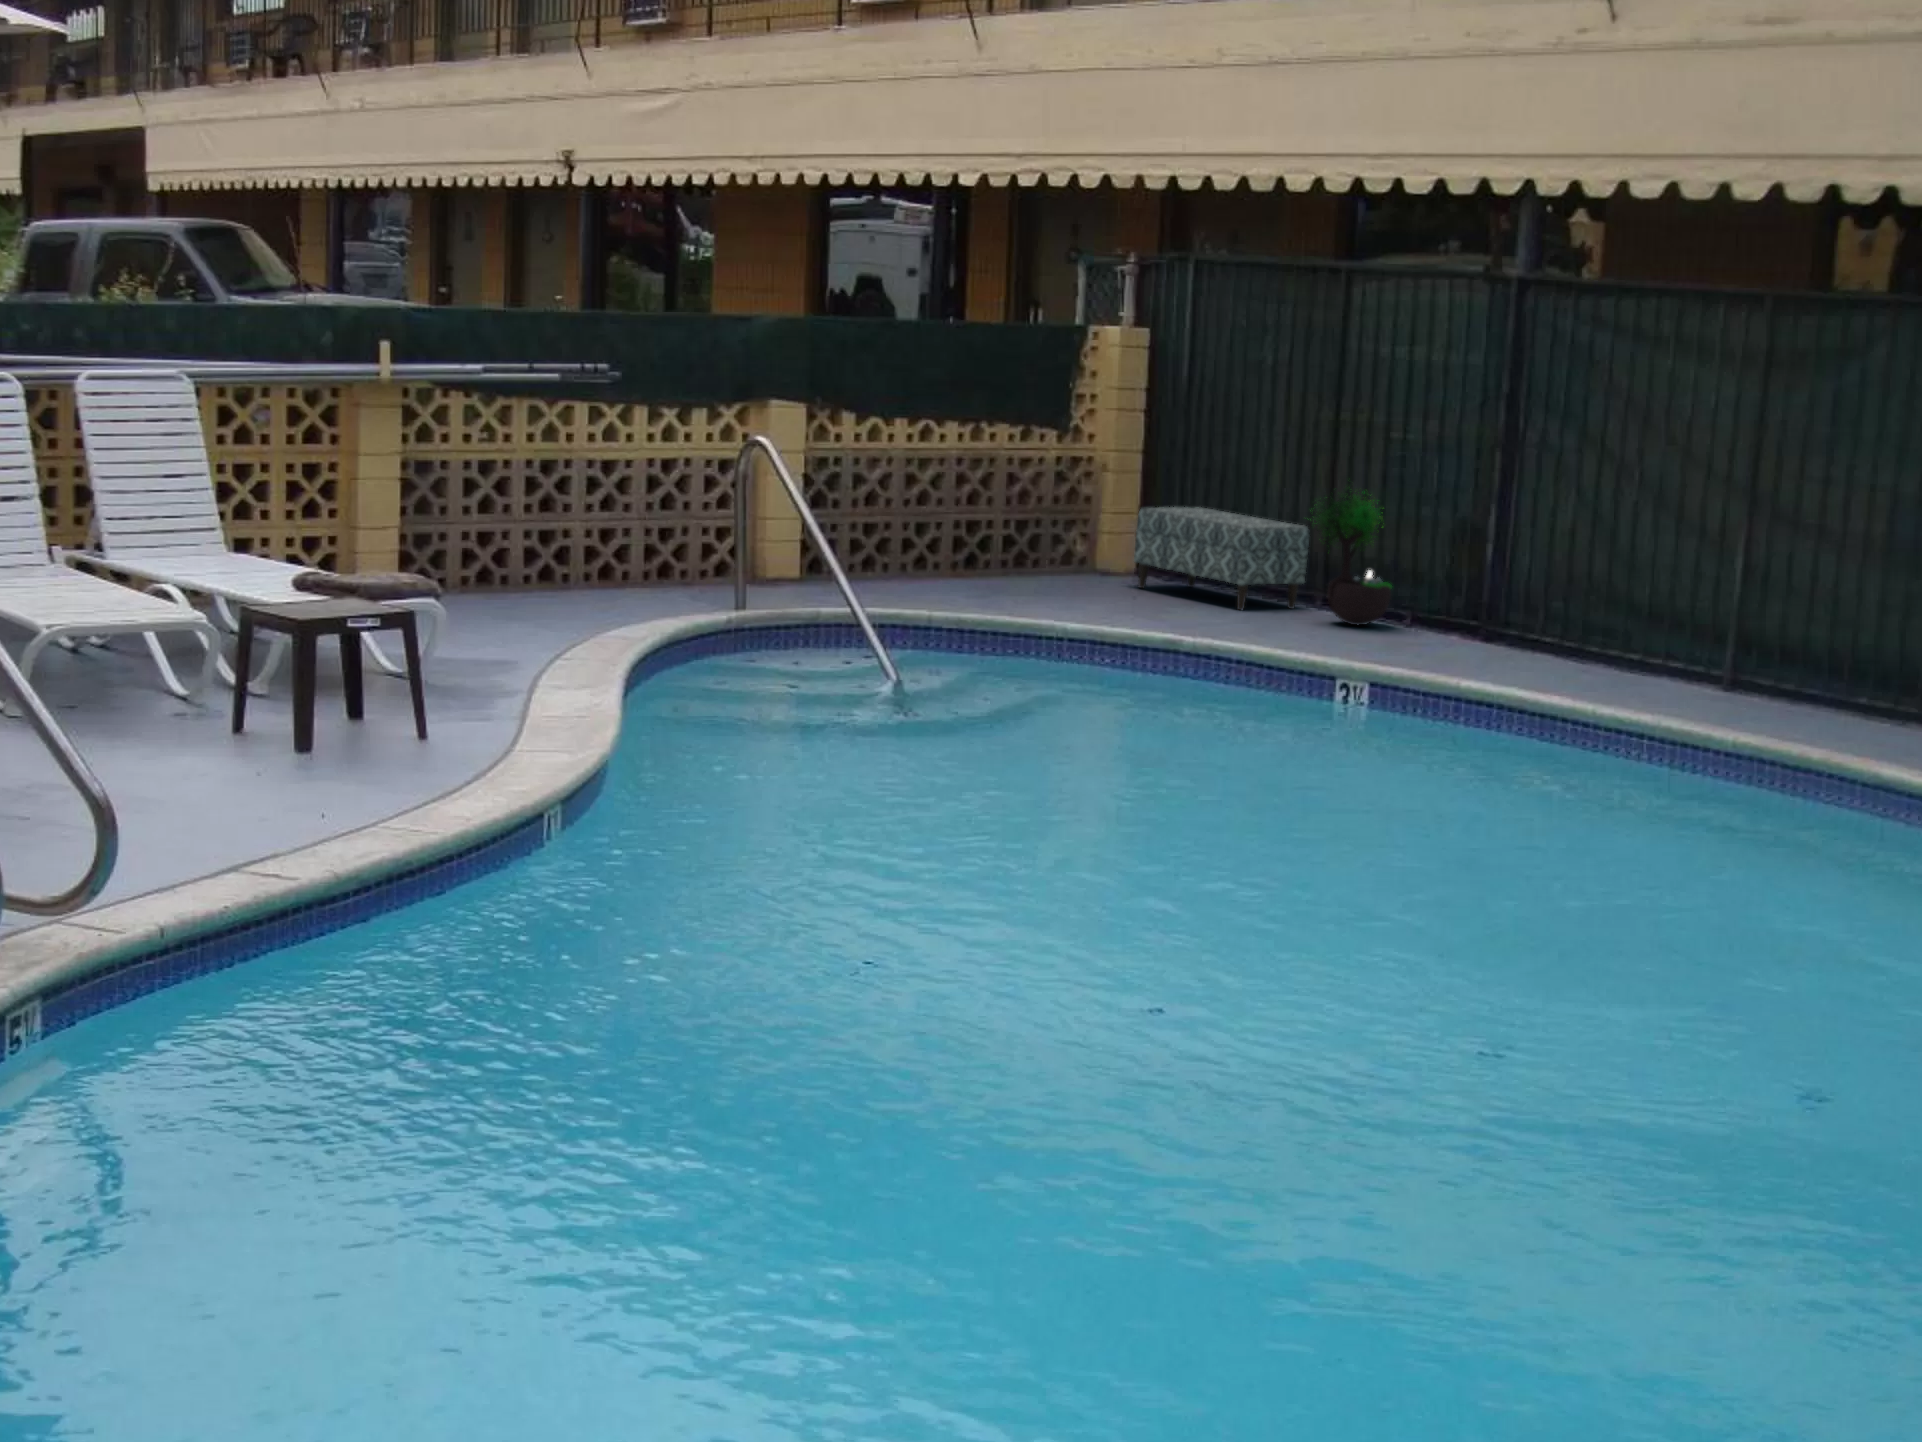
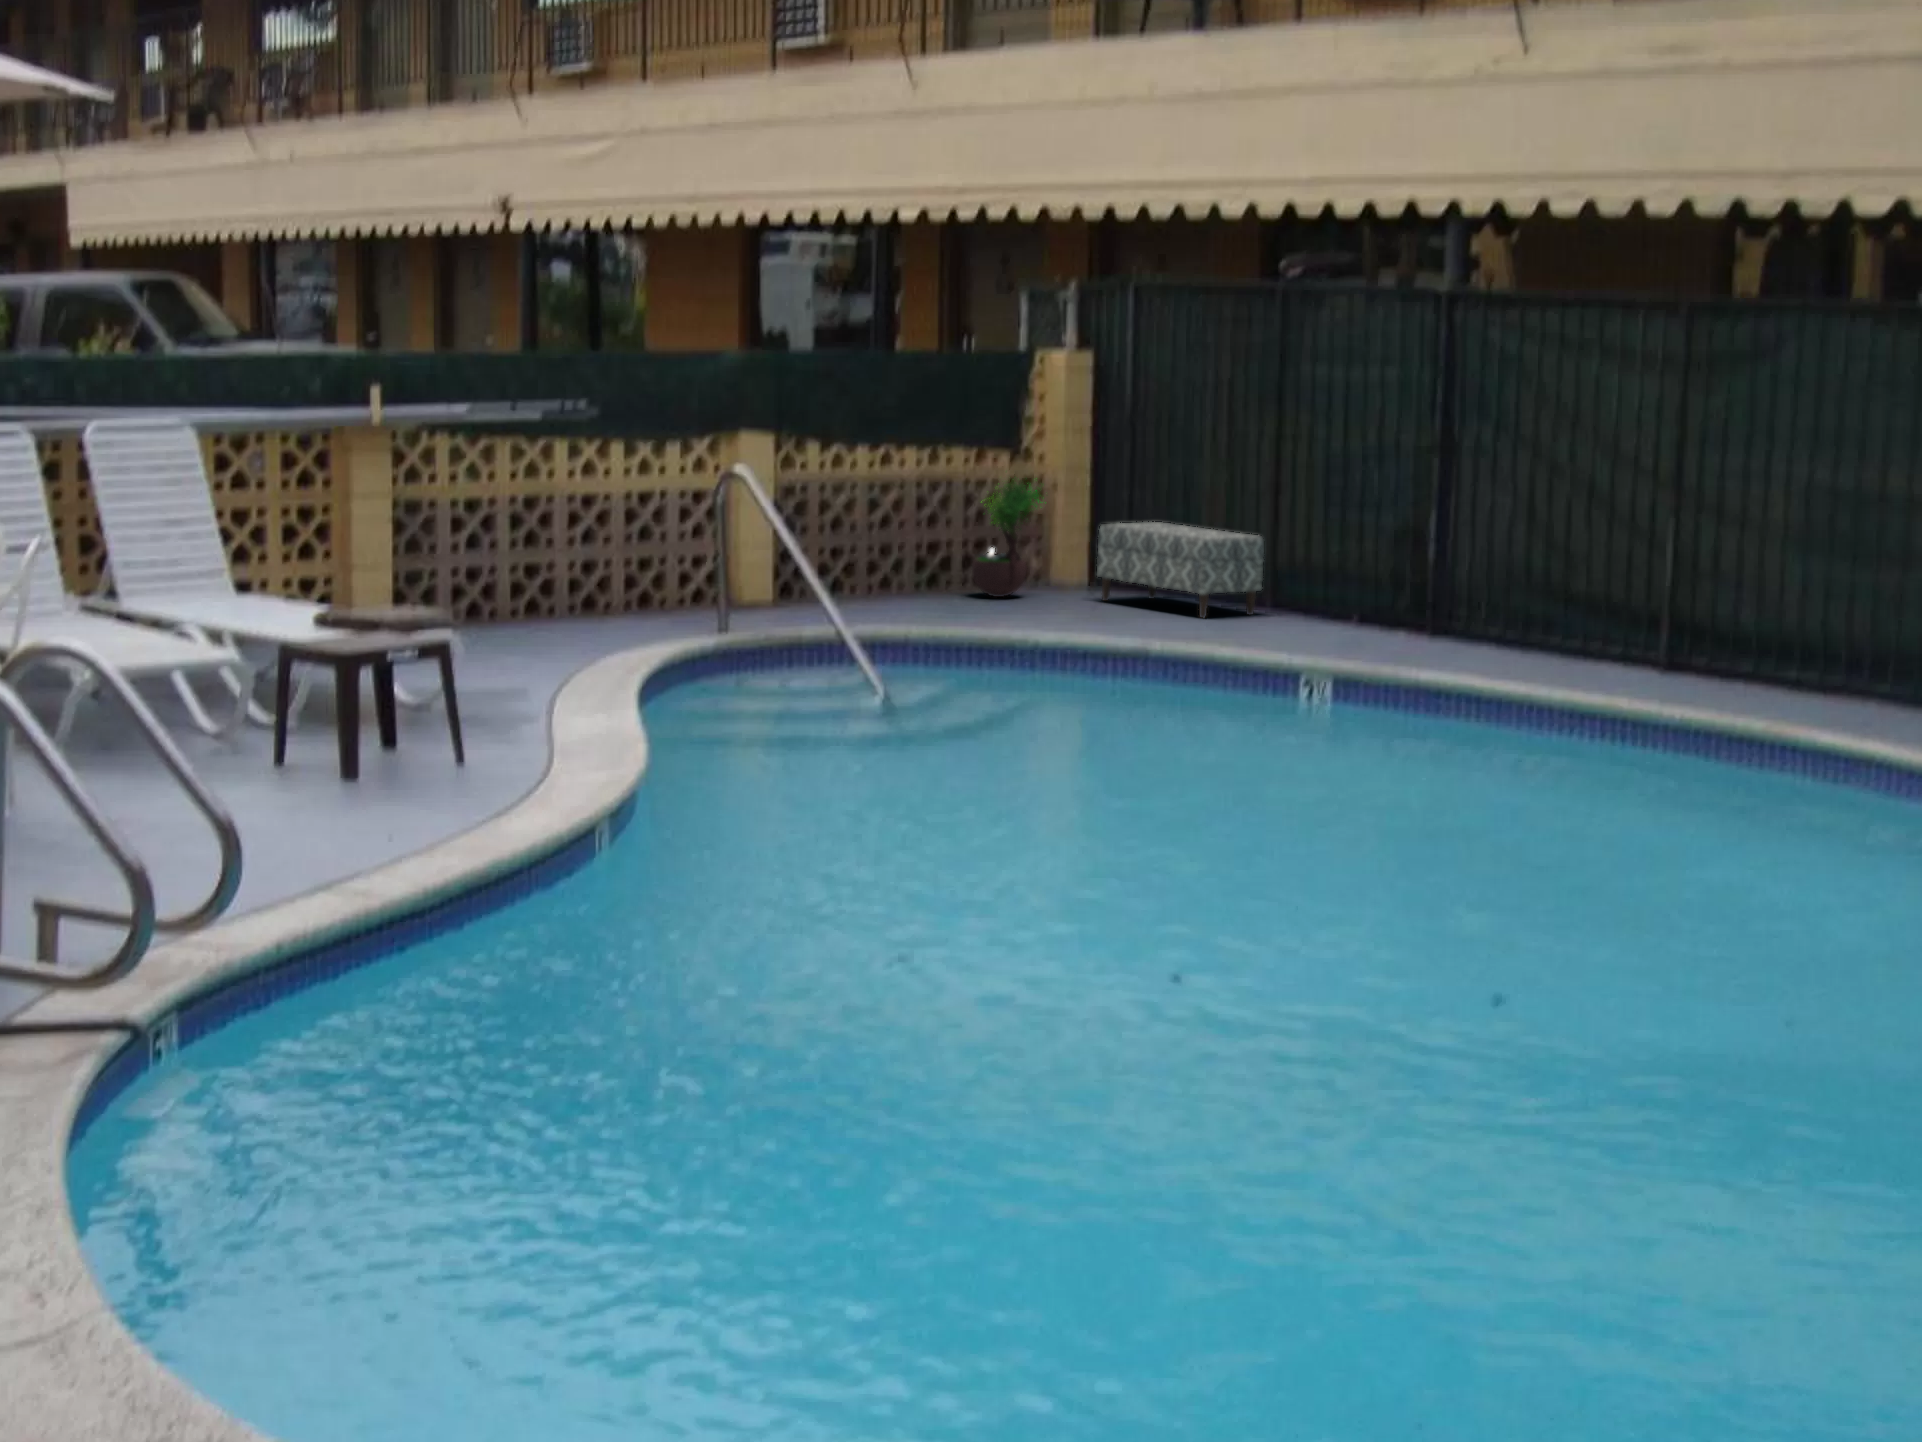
potted tree: present [1305,489,1391,625] -> present [972,478,1046,597]

